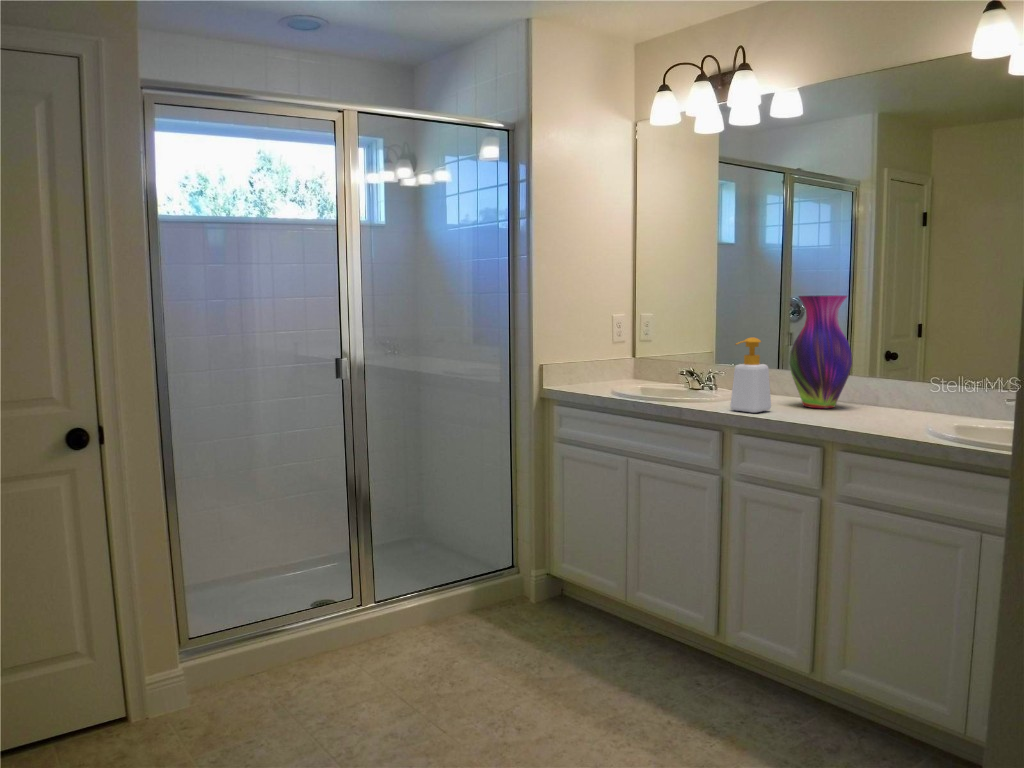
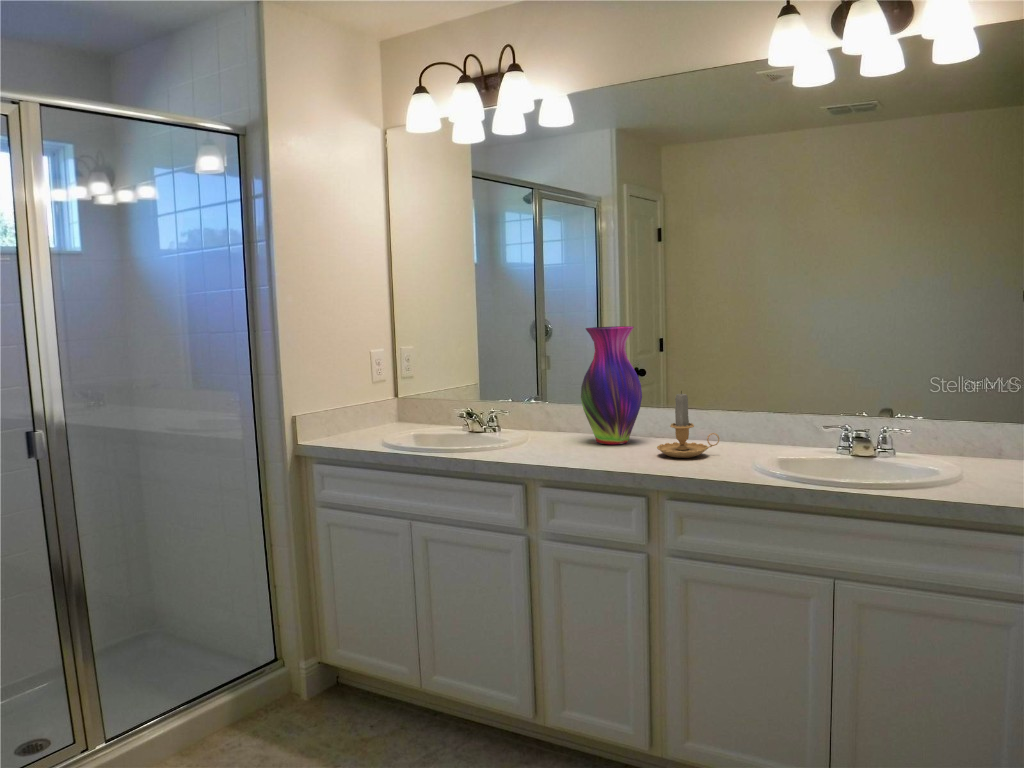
soap bottle: present [730,338,771,413] -> none [533,376,574,457]
candle: none [852,357,919,423] -> present [657,393,719,458]

